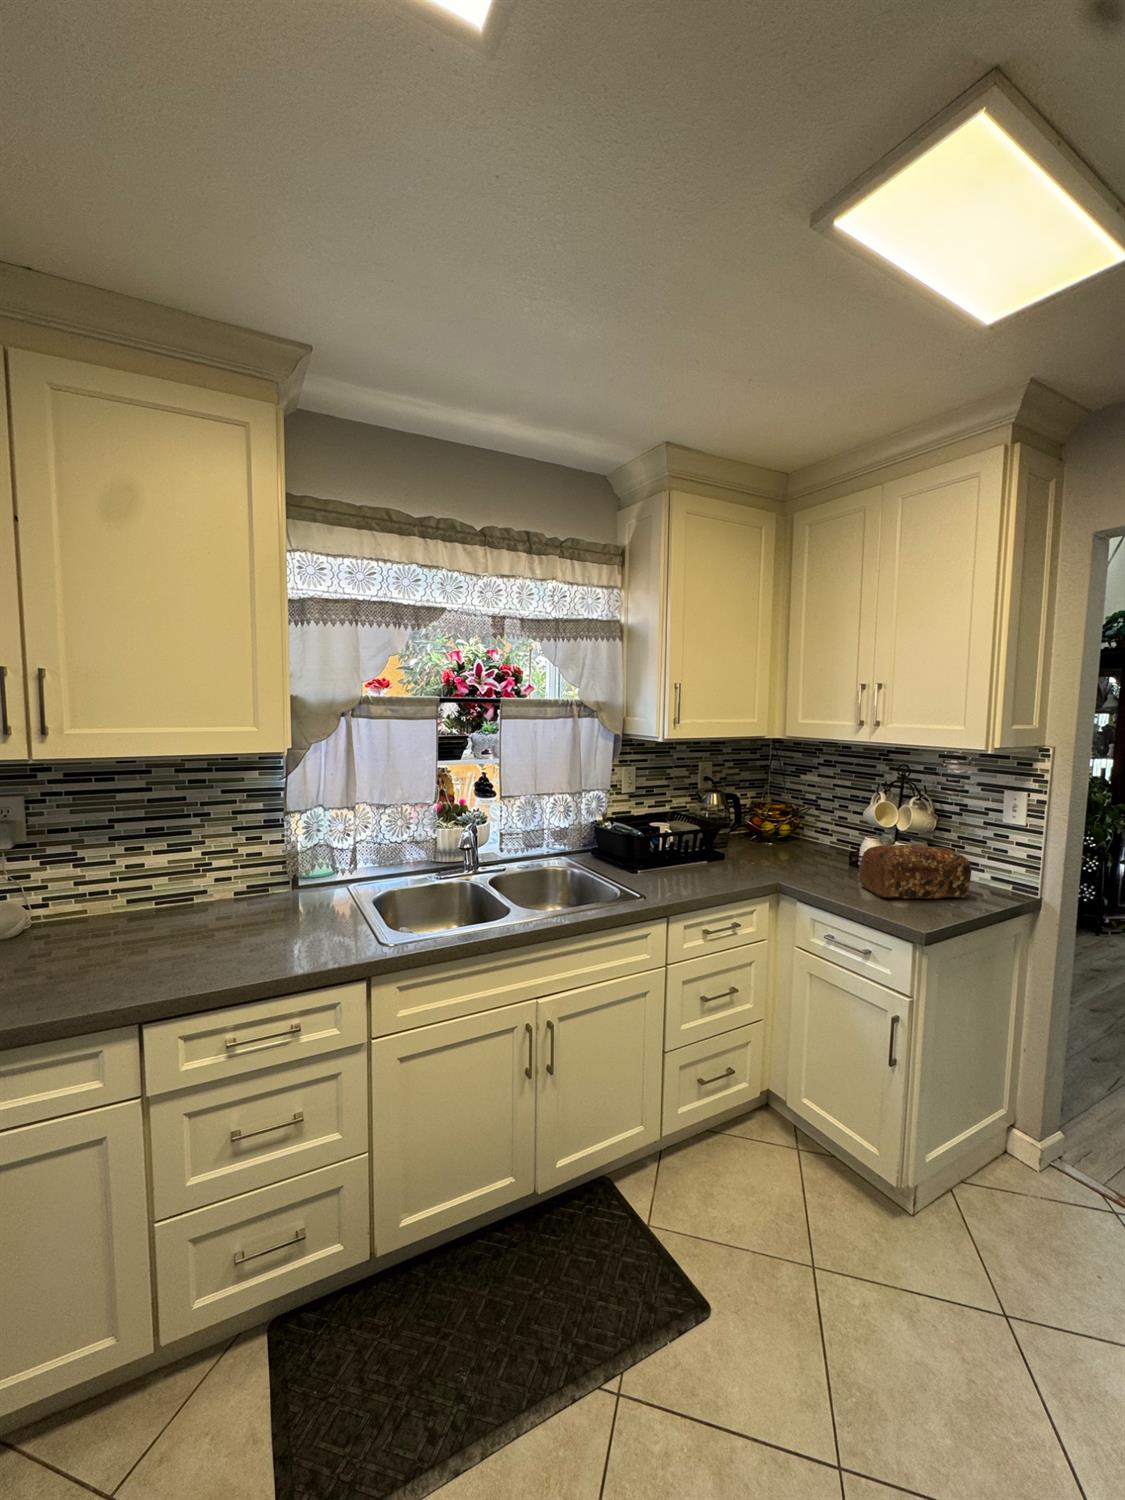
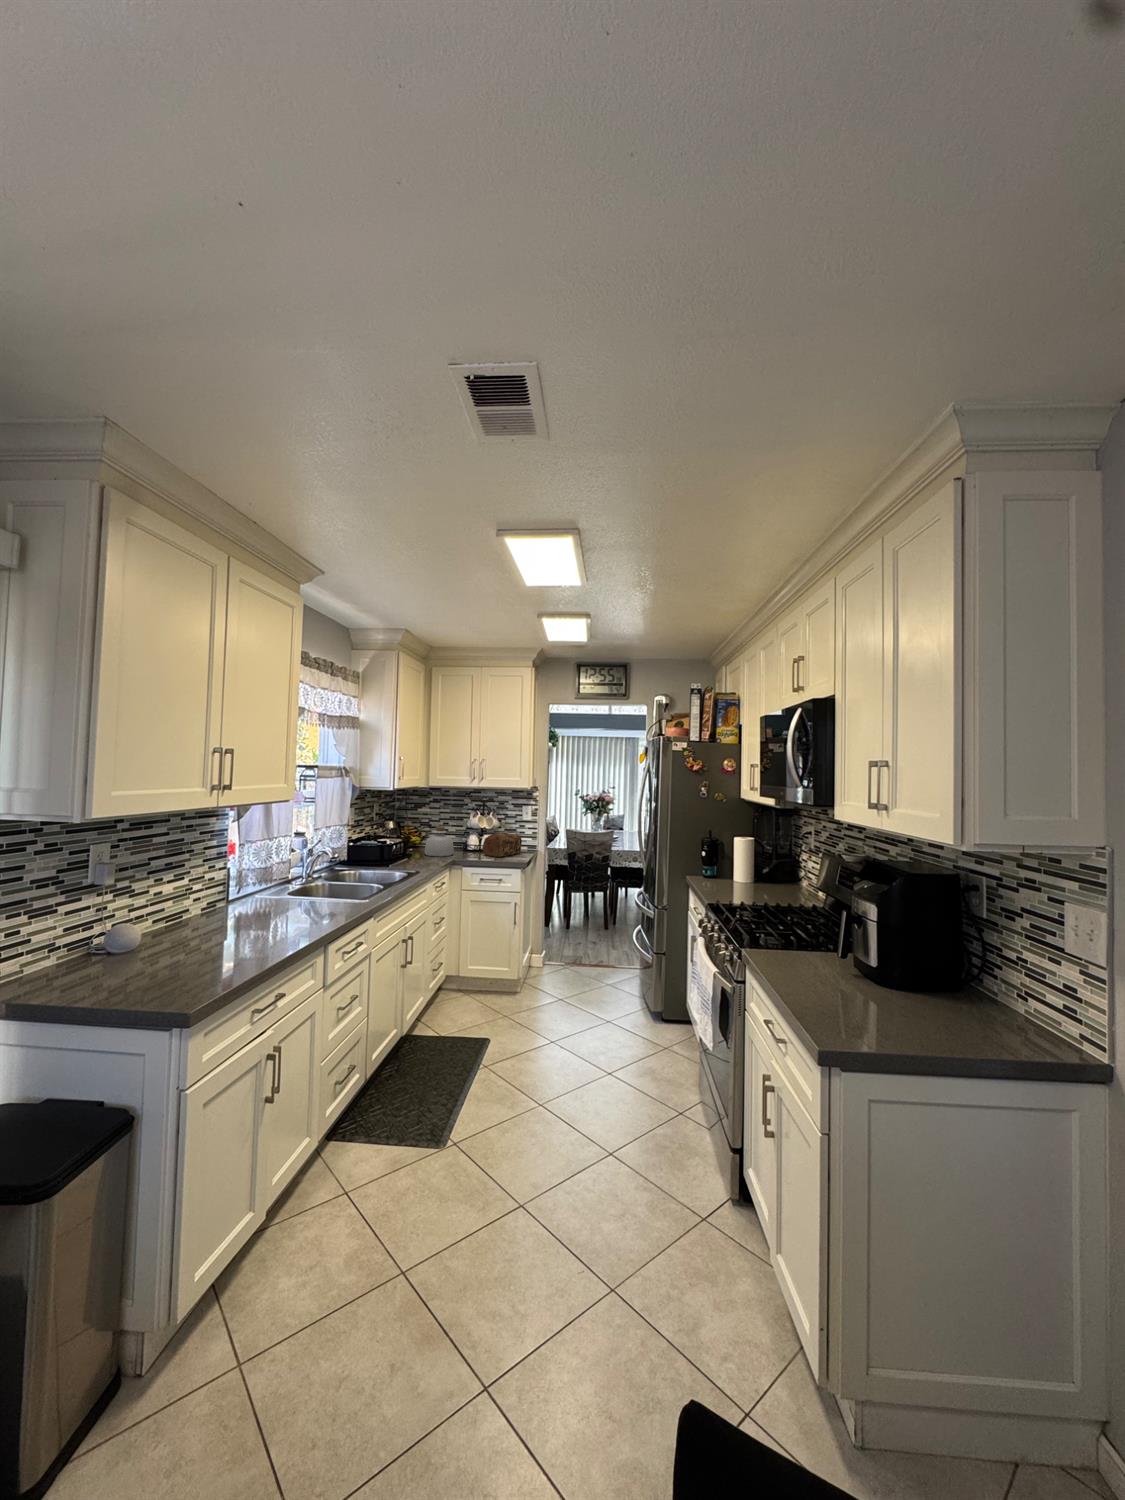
bottle: none [748,813,805,873] -> present [425,826,454,857]

